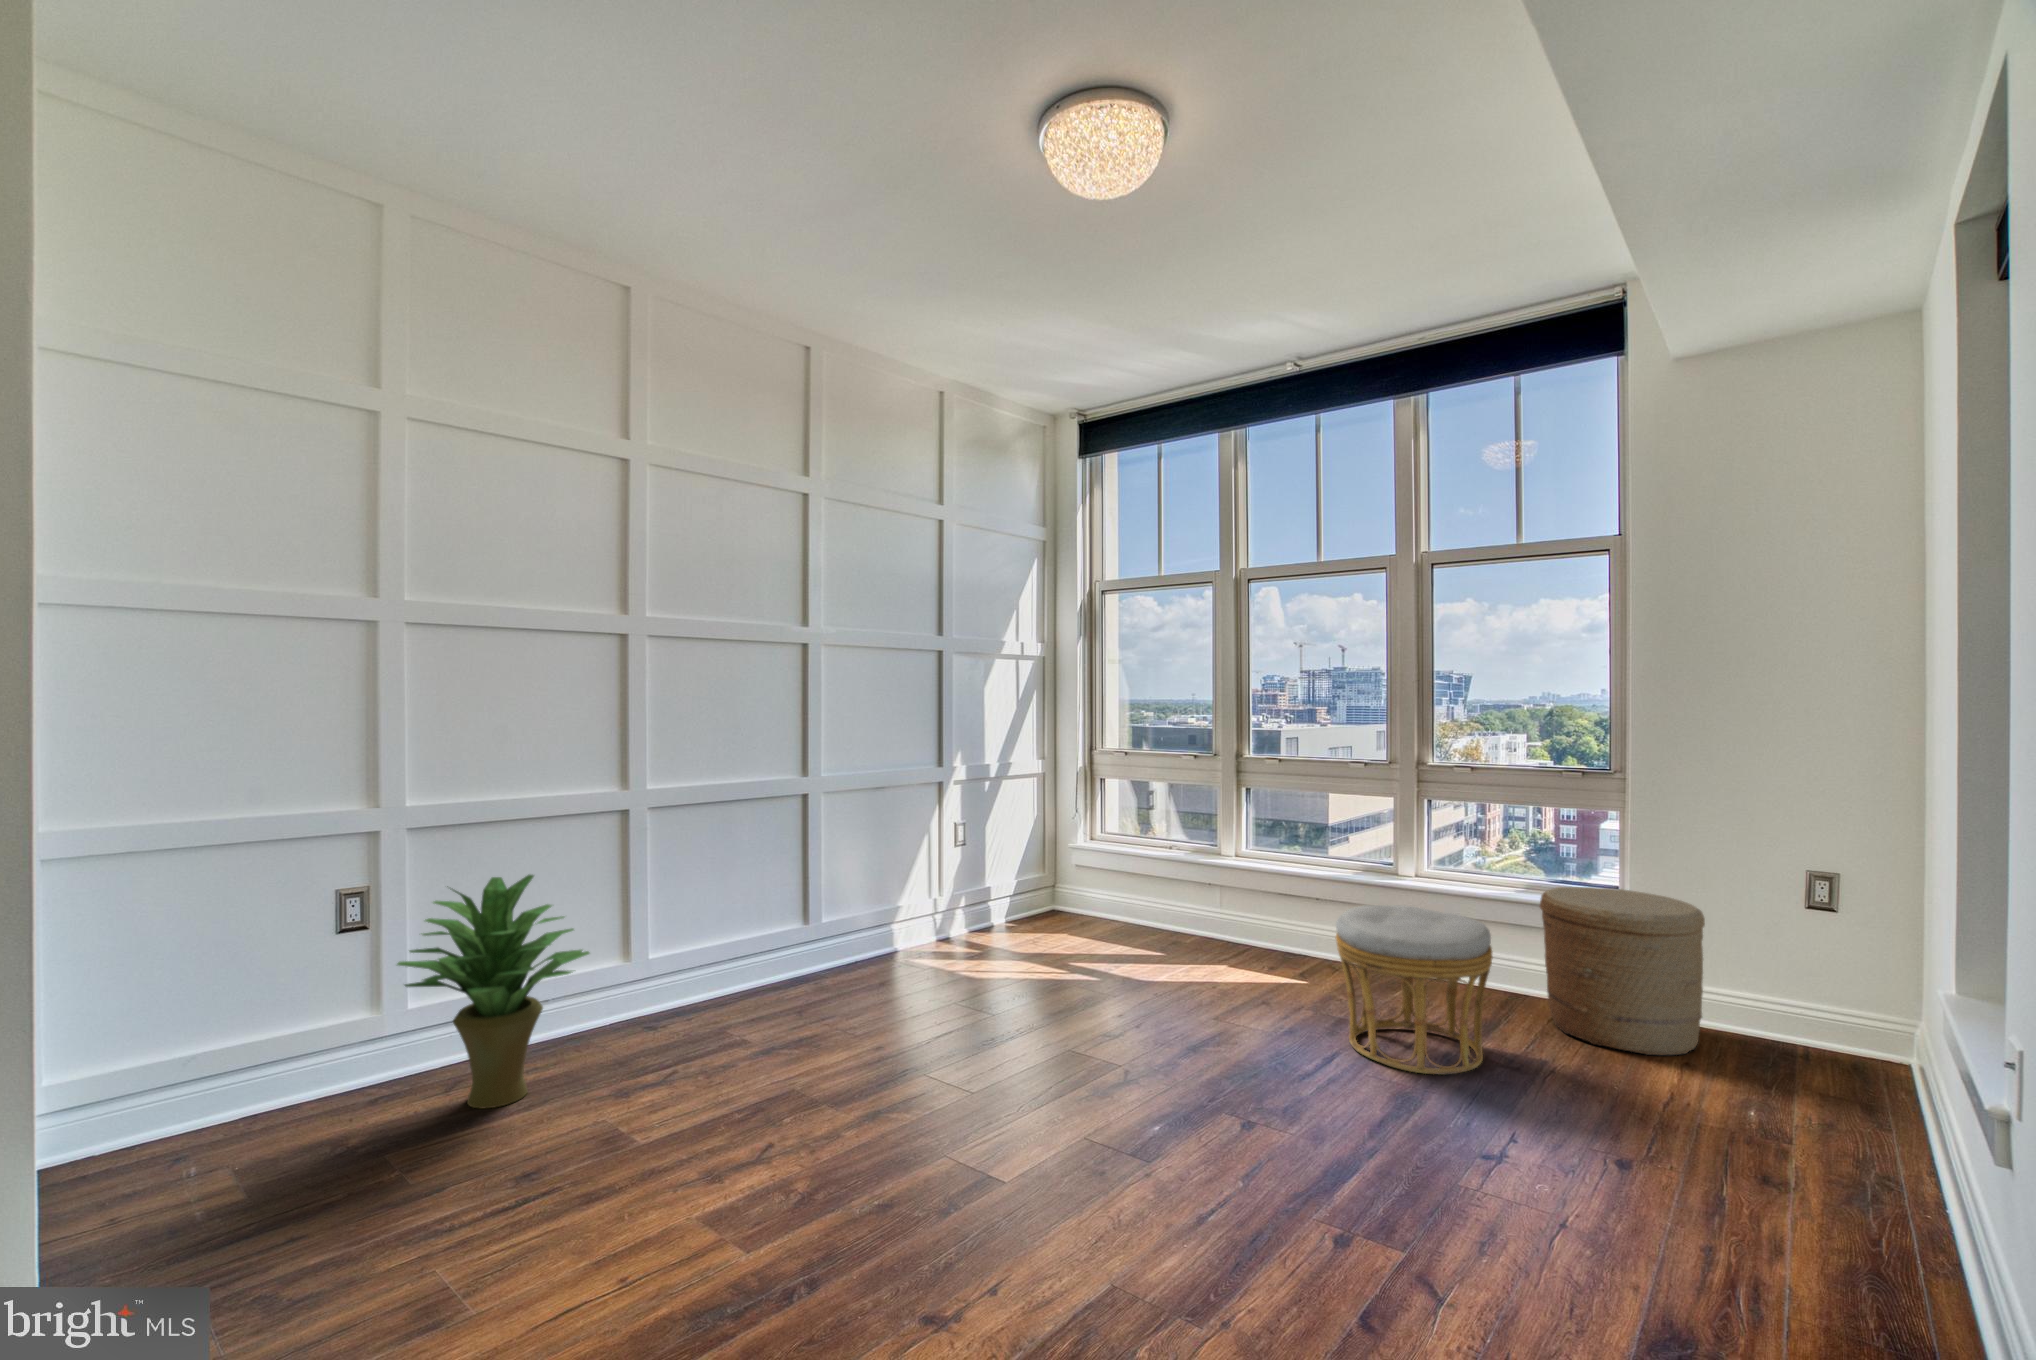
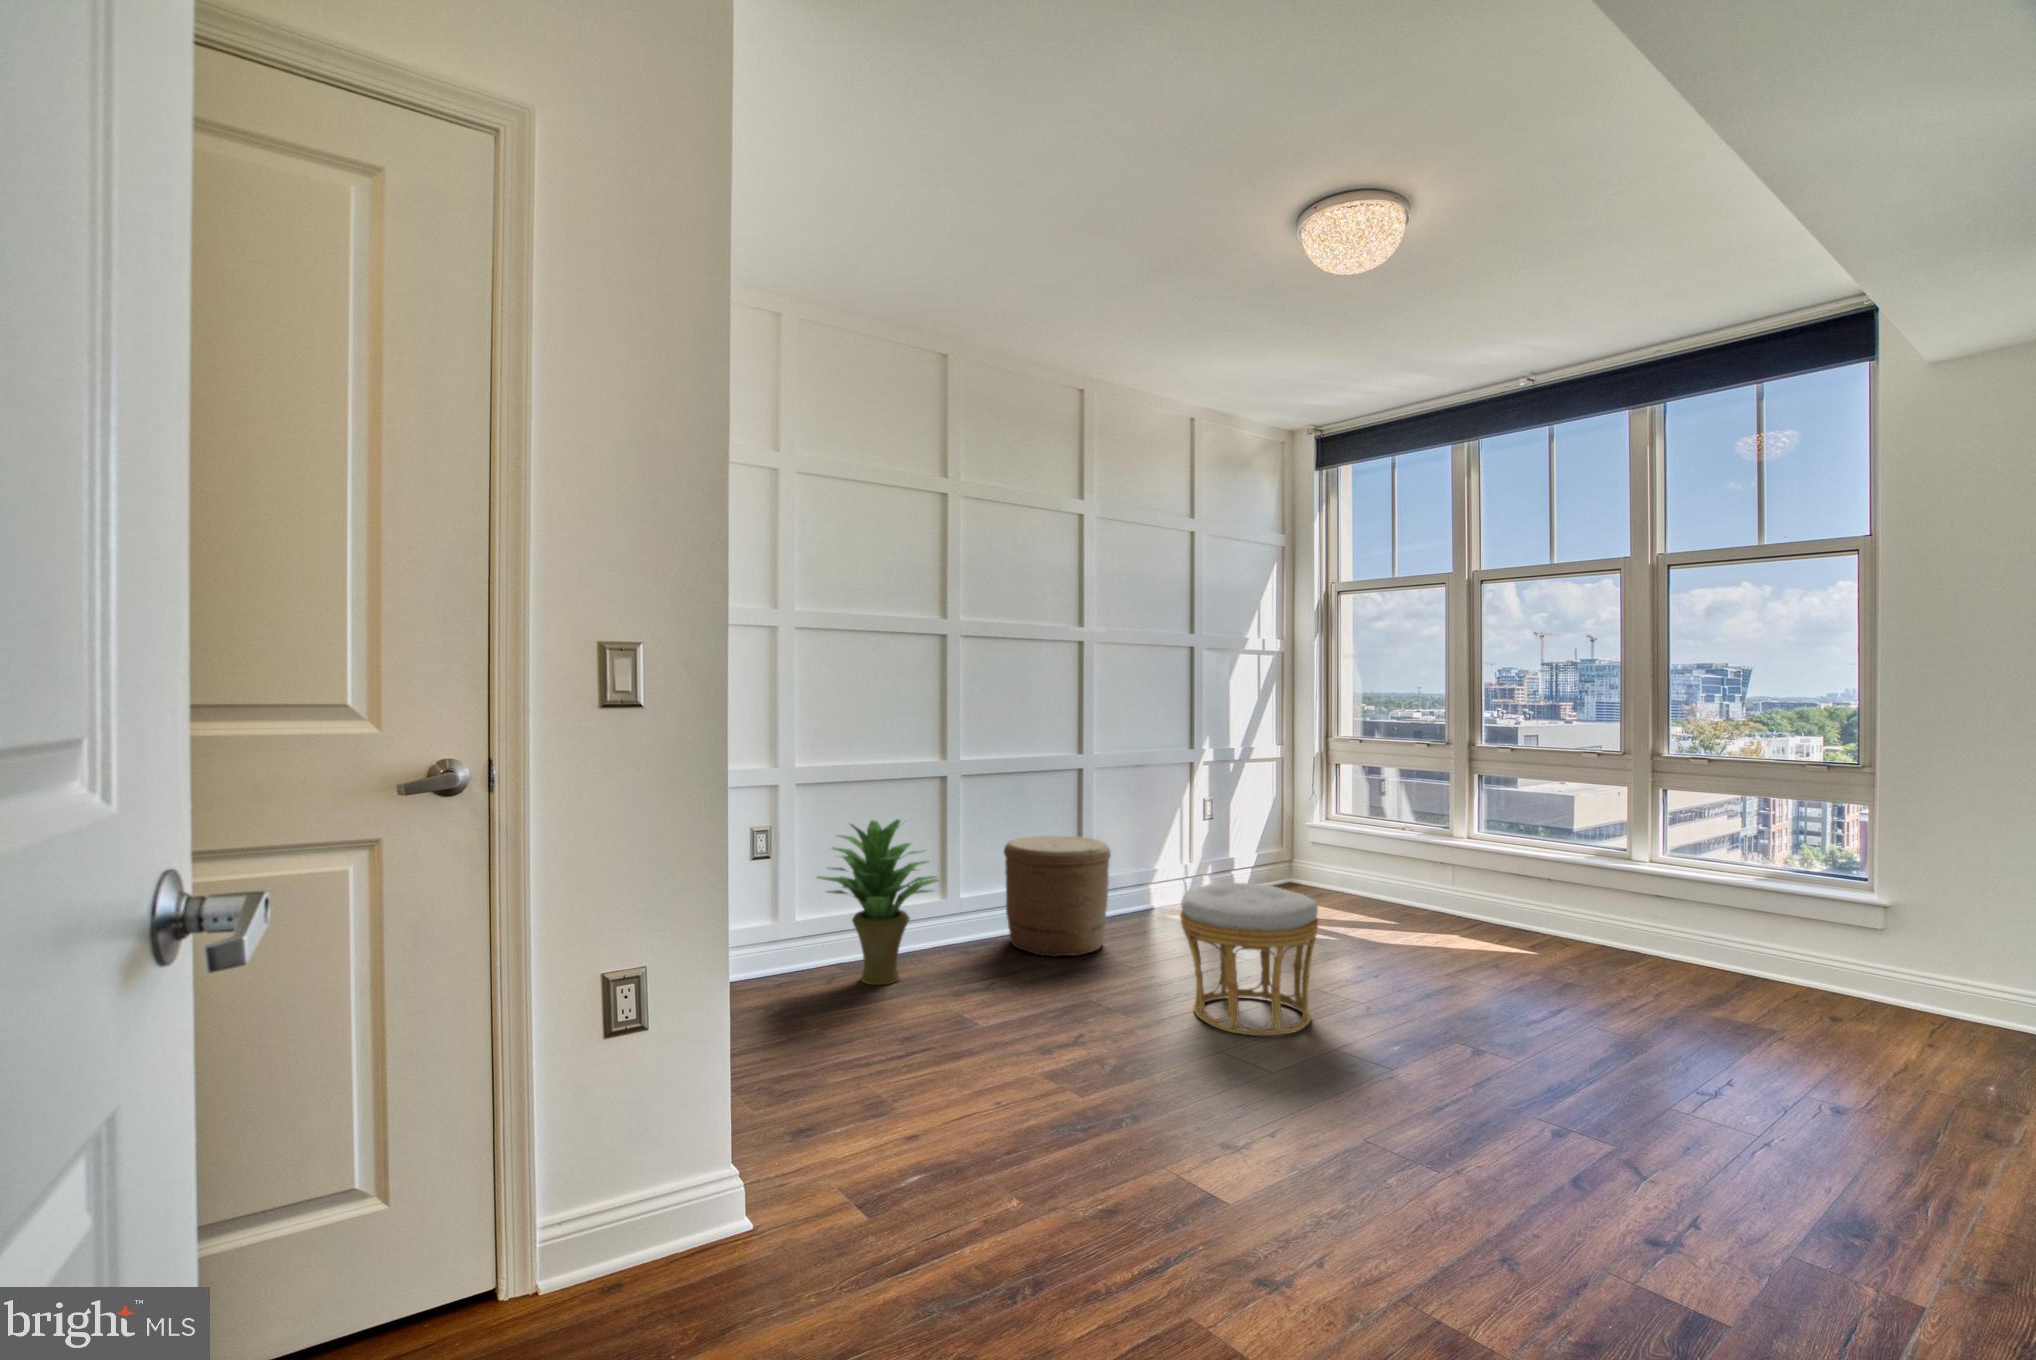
woven basket: present [1540,887,1705,1056] -> present [1004,836,1111,957]
ottoman: present [1336,905,1493,1075] -> present [1180,882,1318,1036]

